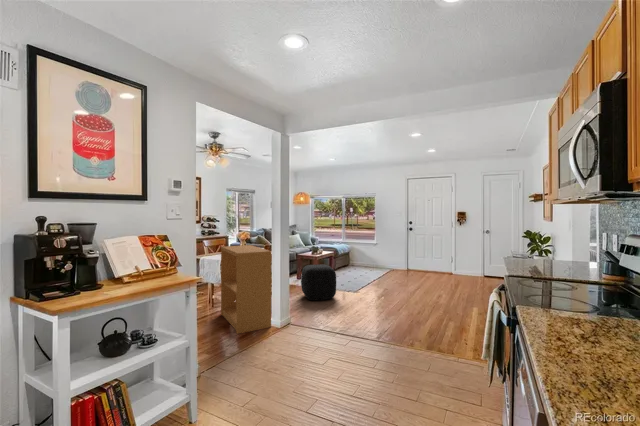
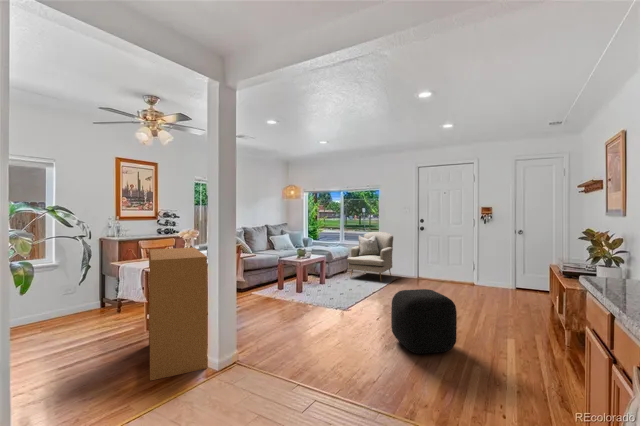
armchair: none [350,232,388,273] -> present [347,232,393,281]
ottoman: present [301,264,336,300] -> present [391,289,457,354]

